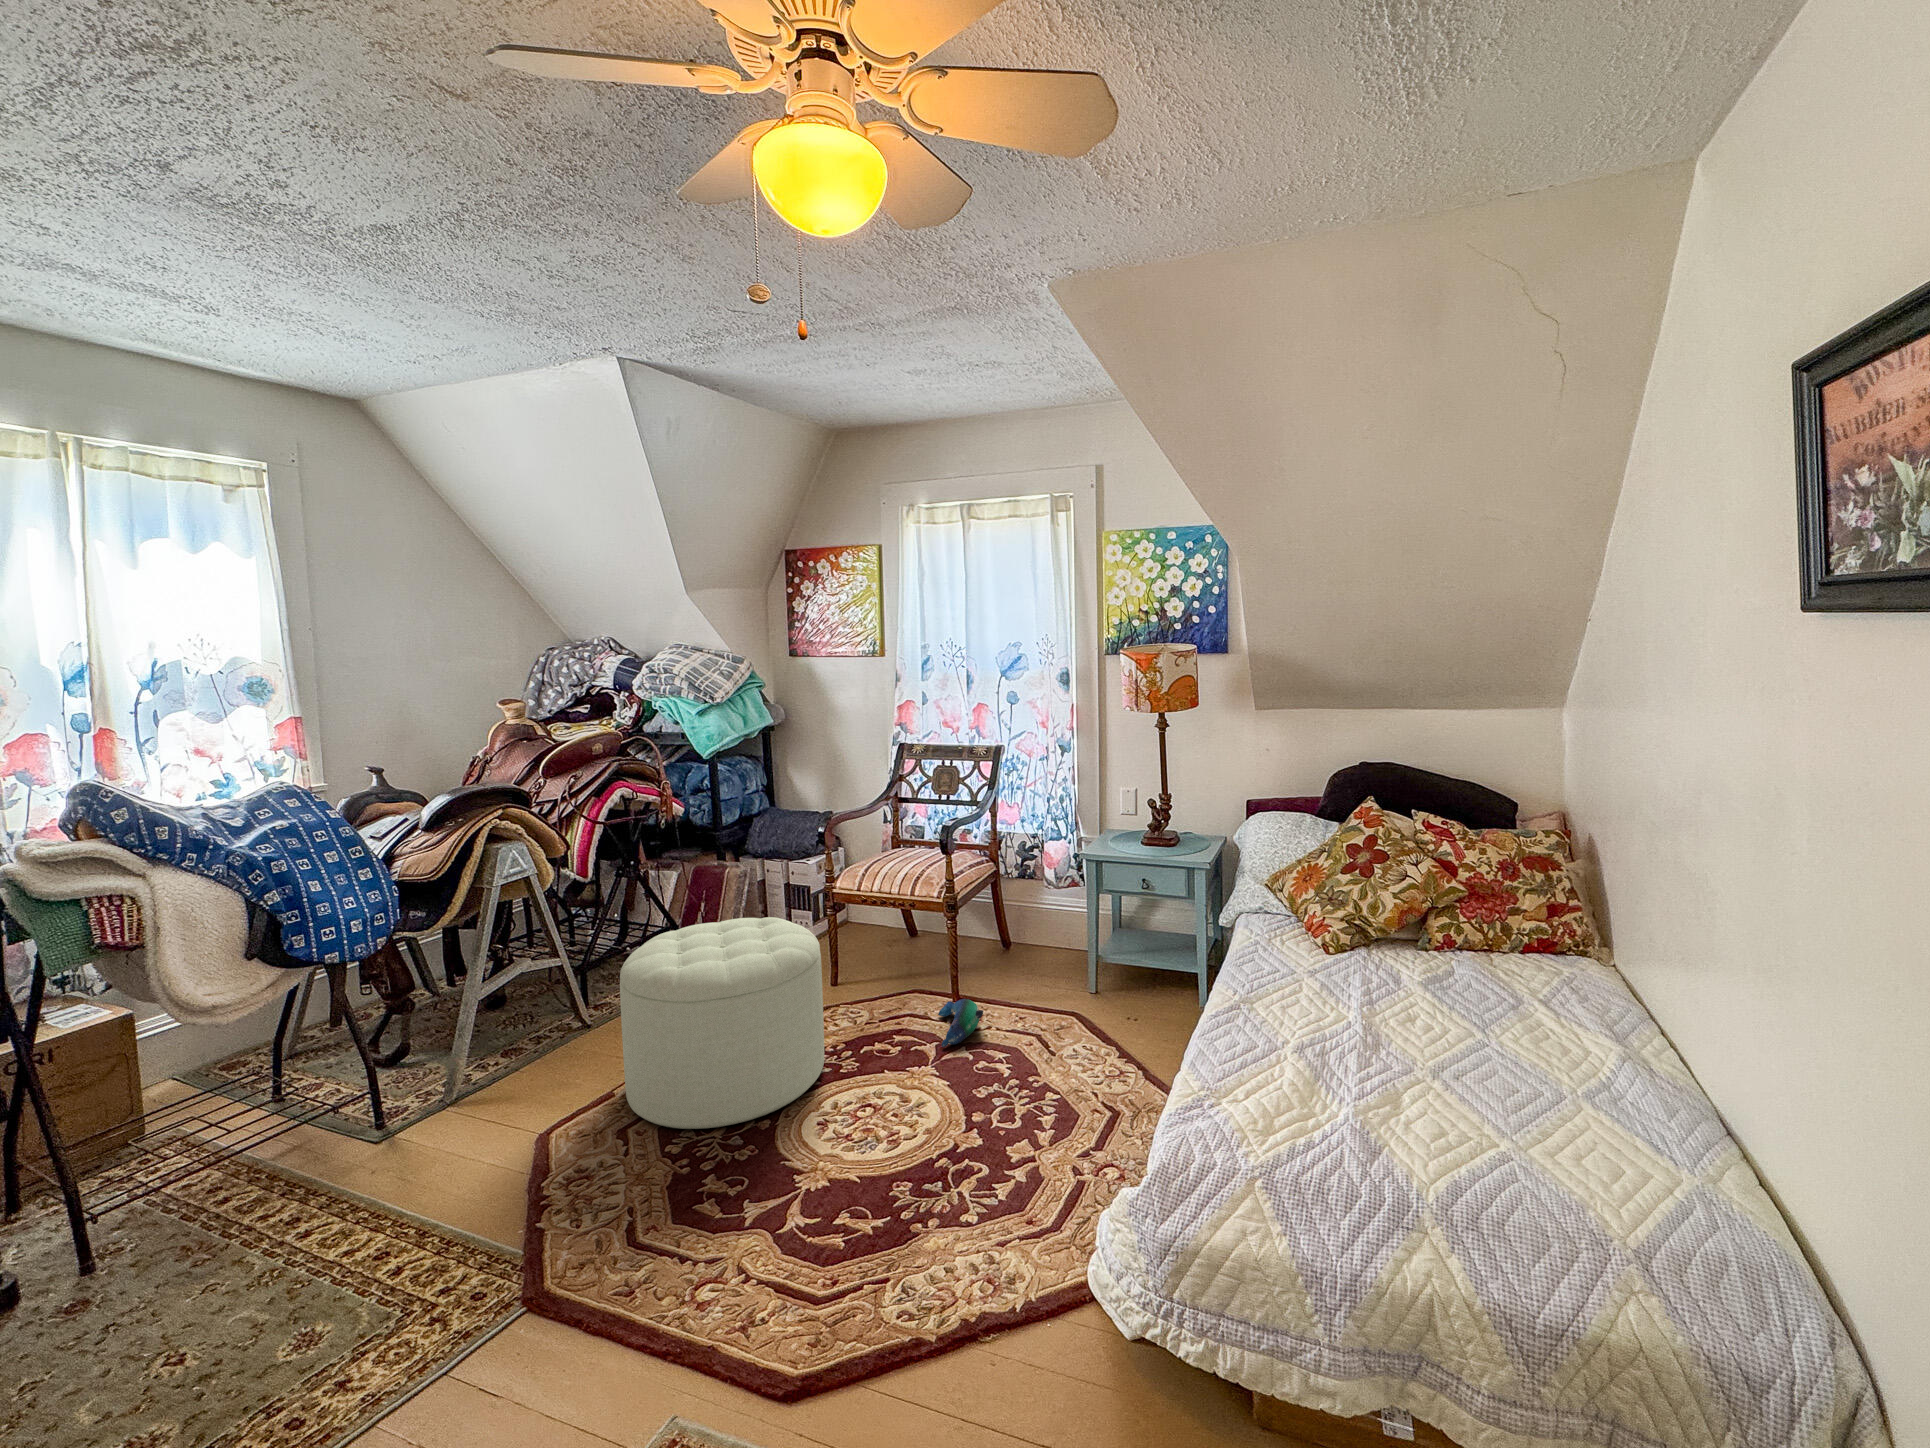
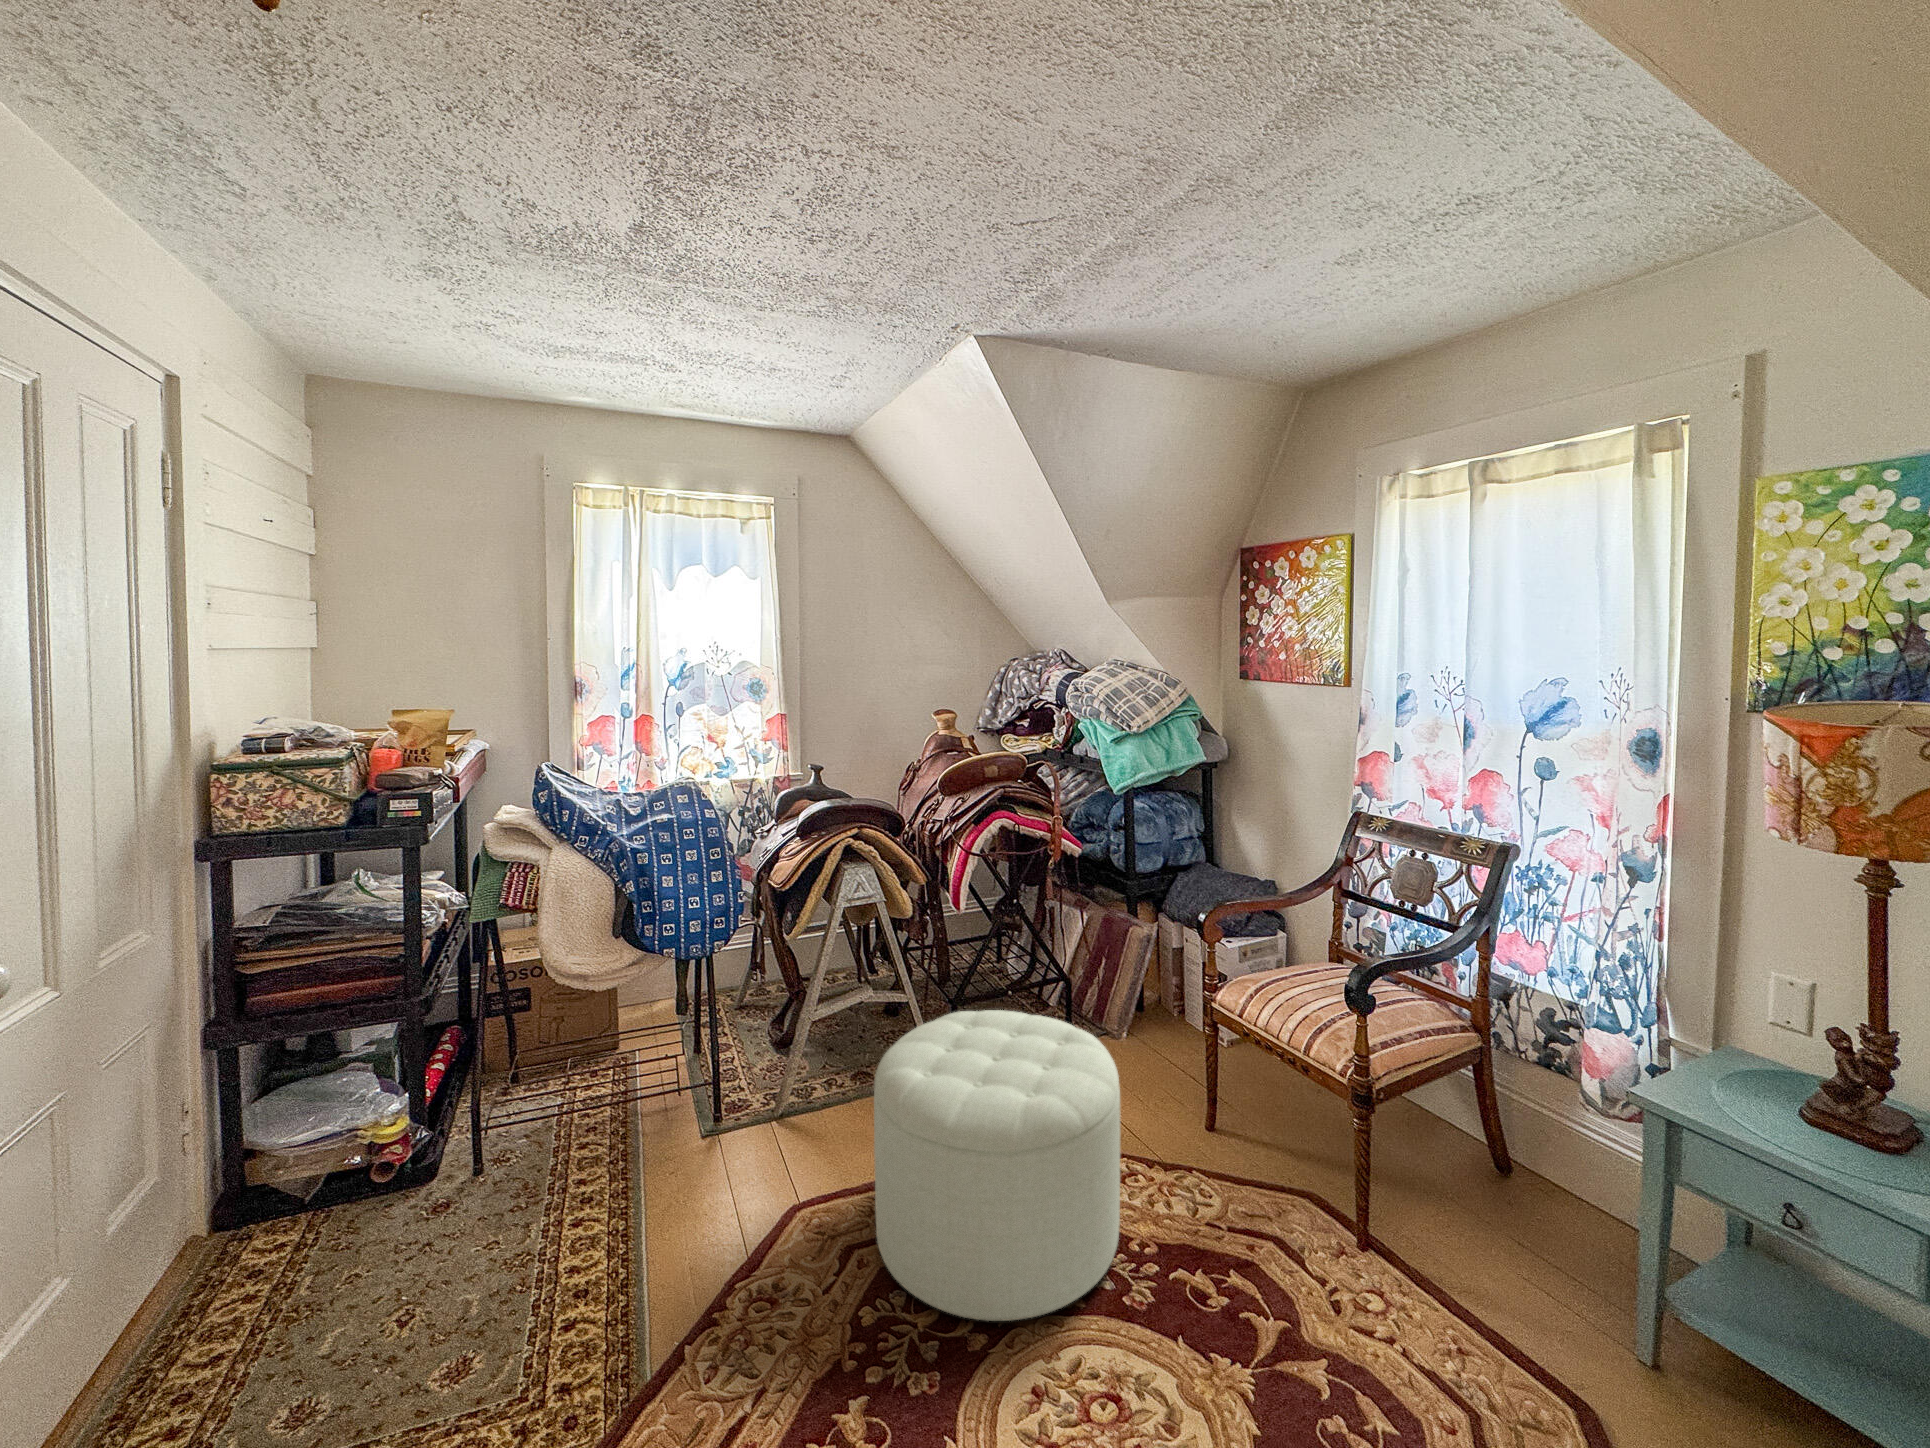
plush toy: present [938,999,983,1047] -> none [1290,1247,1380,1343]

